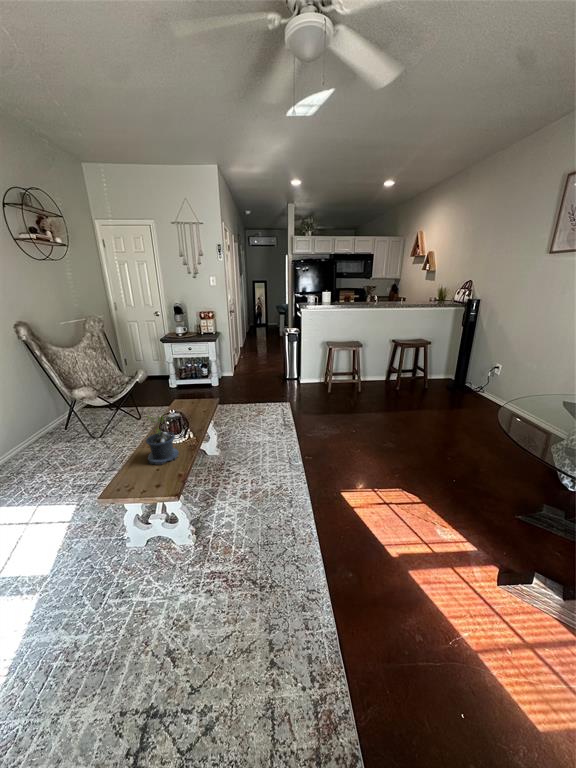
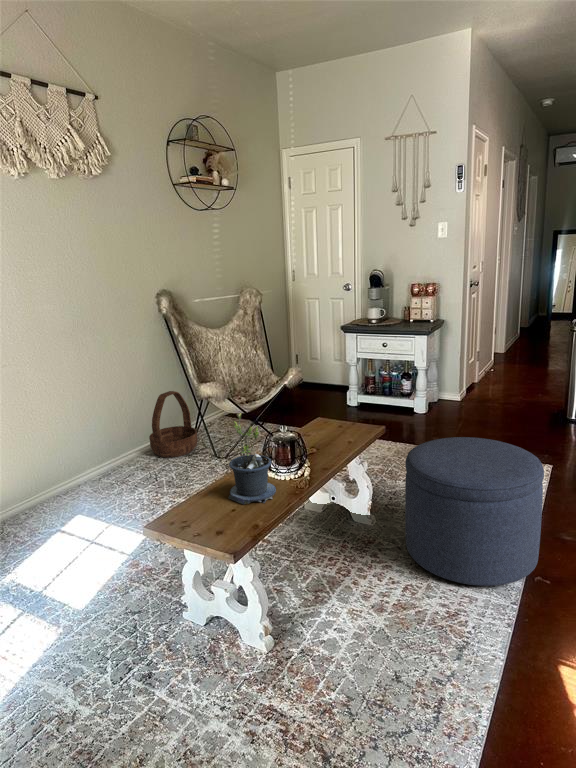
ottoman: none [238,397,304,471] -> present [405,437,544,586]
basket: none [28,398,73,447] -> present [149,391,198,458]

